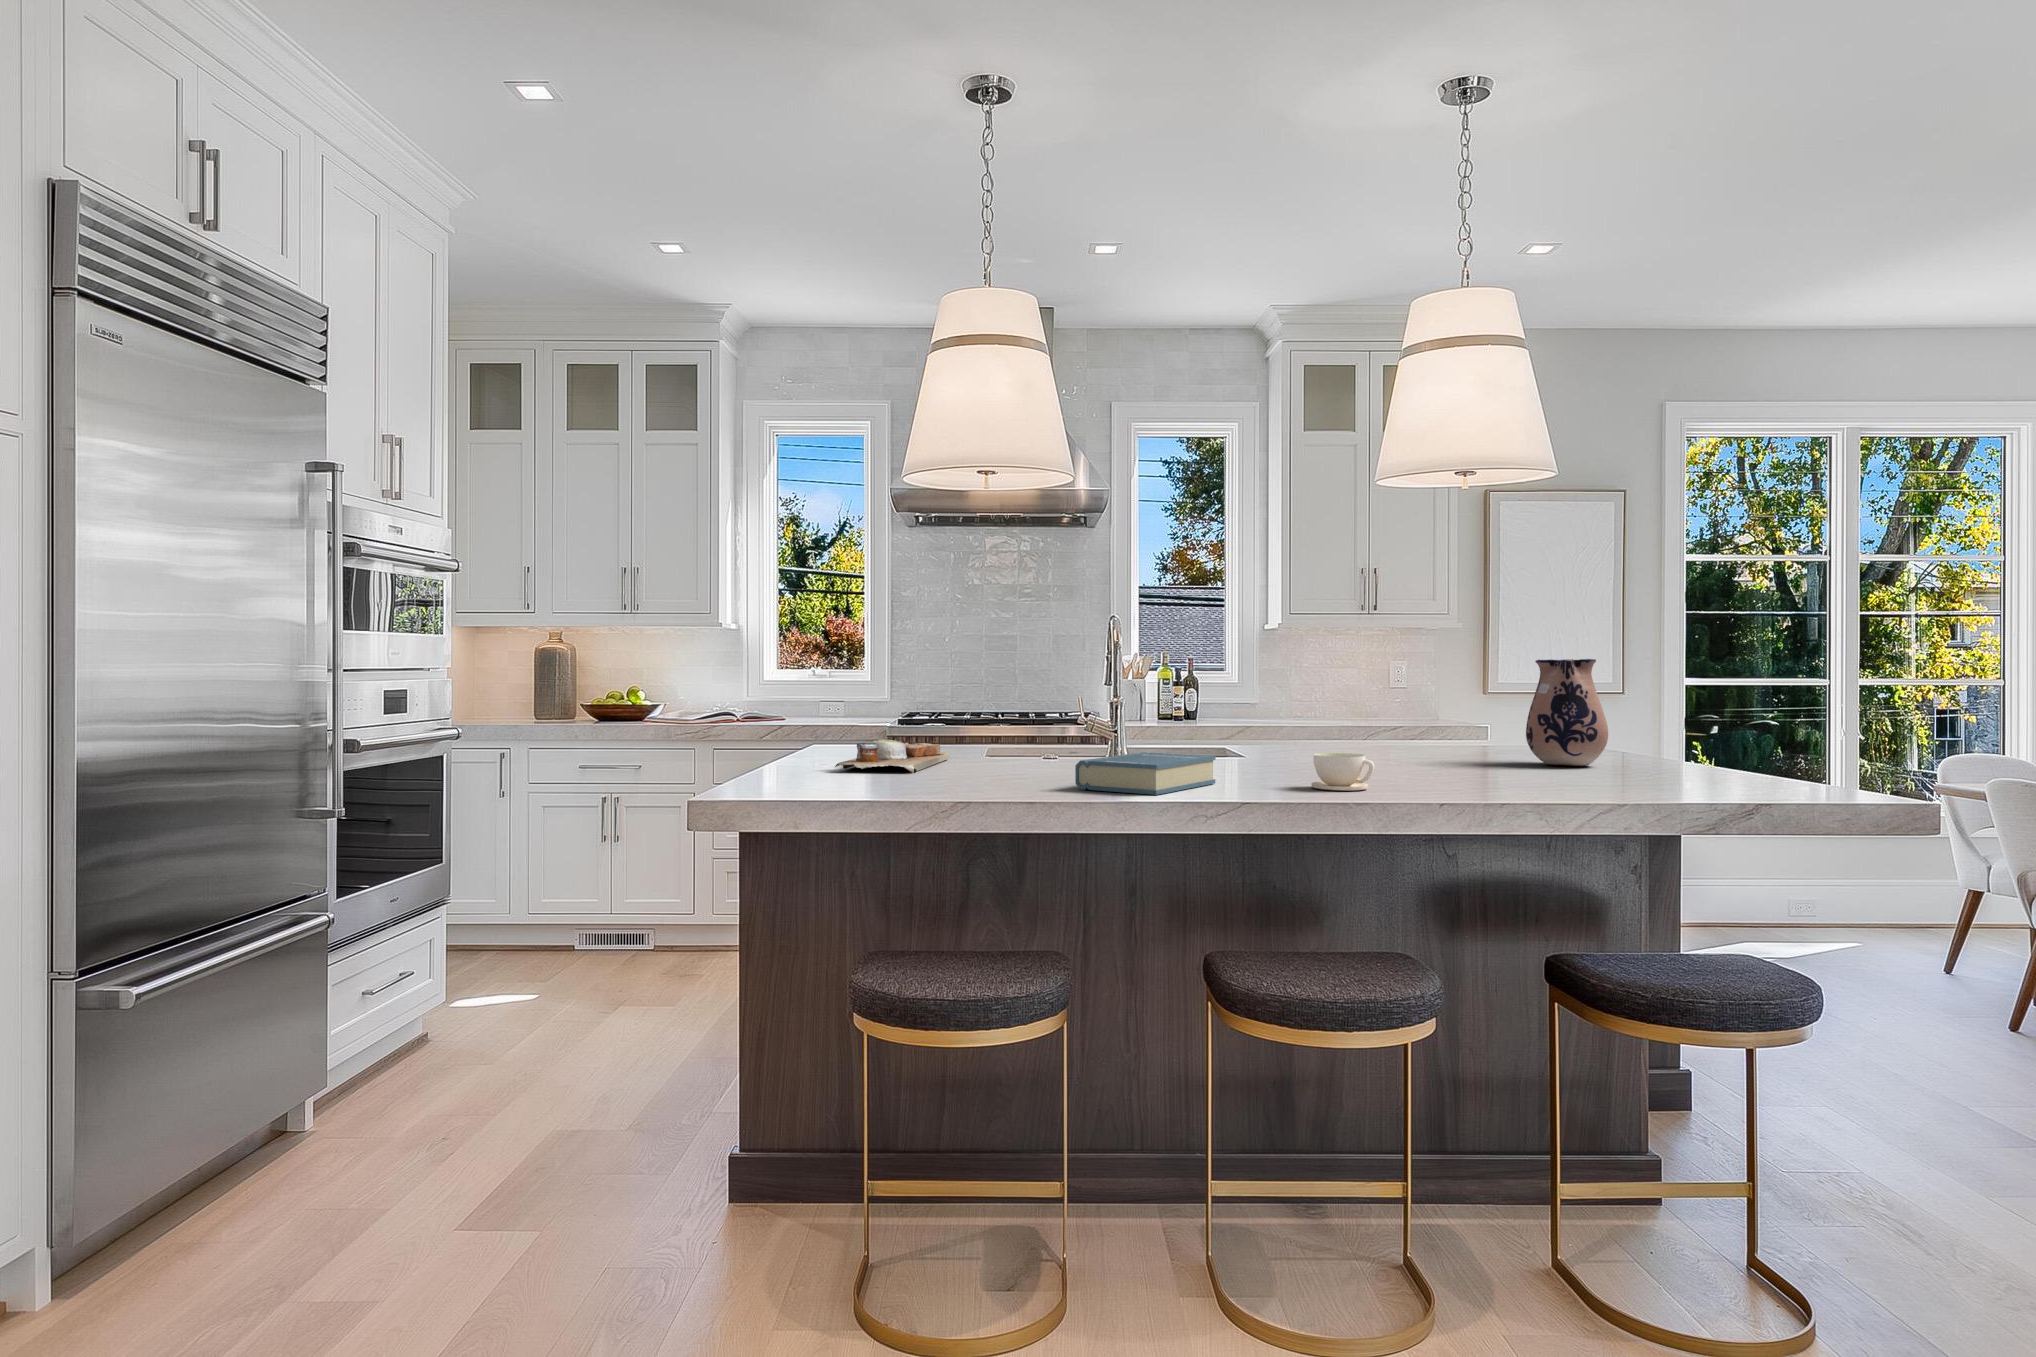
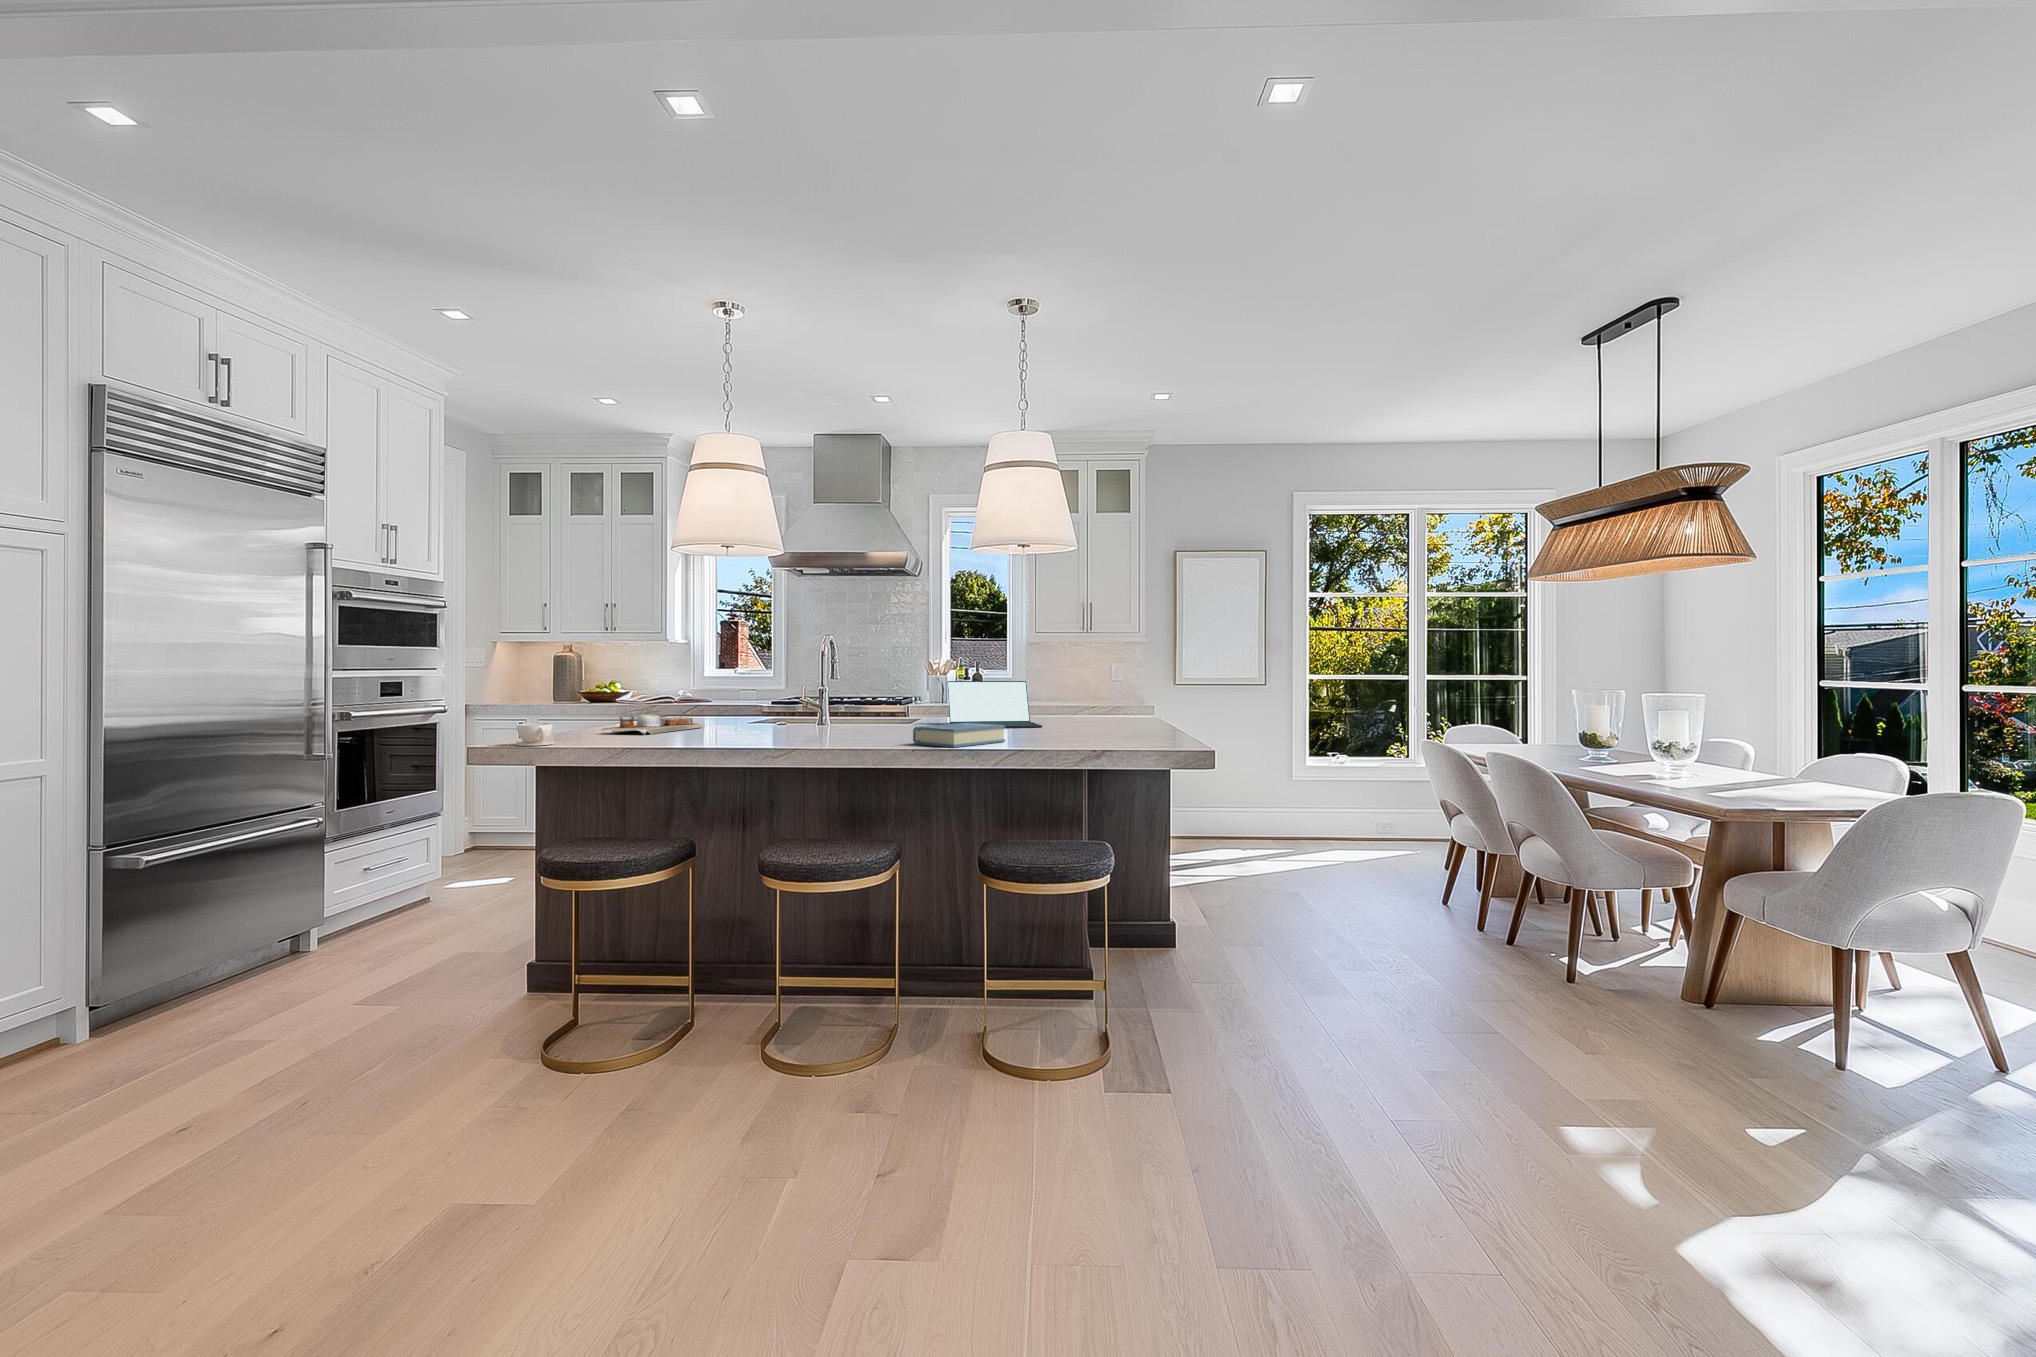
ceramic pitcher: present [1526,659,1608,766] -> none [1043,666,1089,734]
laptop: none [1301,683,1474,758] -> present [947,681,1042,728]
hardback book: present [1075,752,1216,795] -> present [913,723,1005,747]
coffee cup: present [1311,753,1374,791] -> present [516,723,554,746]

